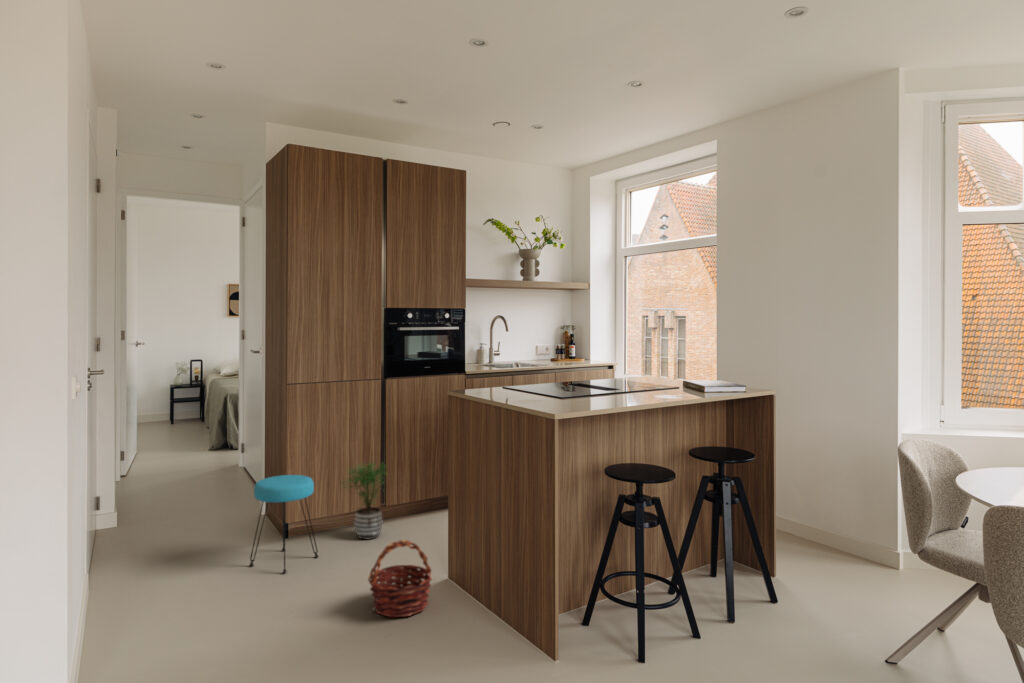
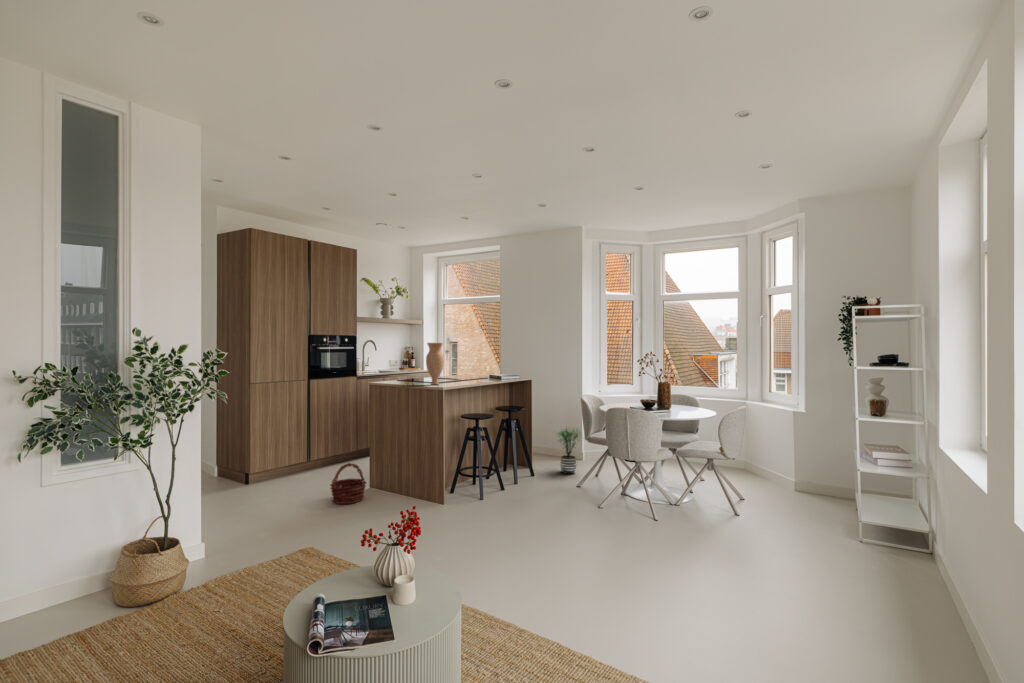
vase: none [535,321,571,406] -> present [426,343,444,385]
potted plant: present [341,463,385,540] -> present [557,429,581,474]
stool: present [250,475,318,573] -> none [234,439,279,496]

